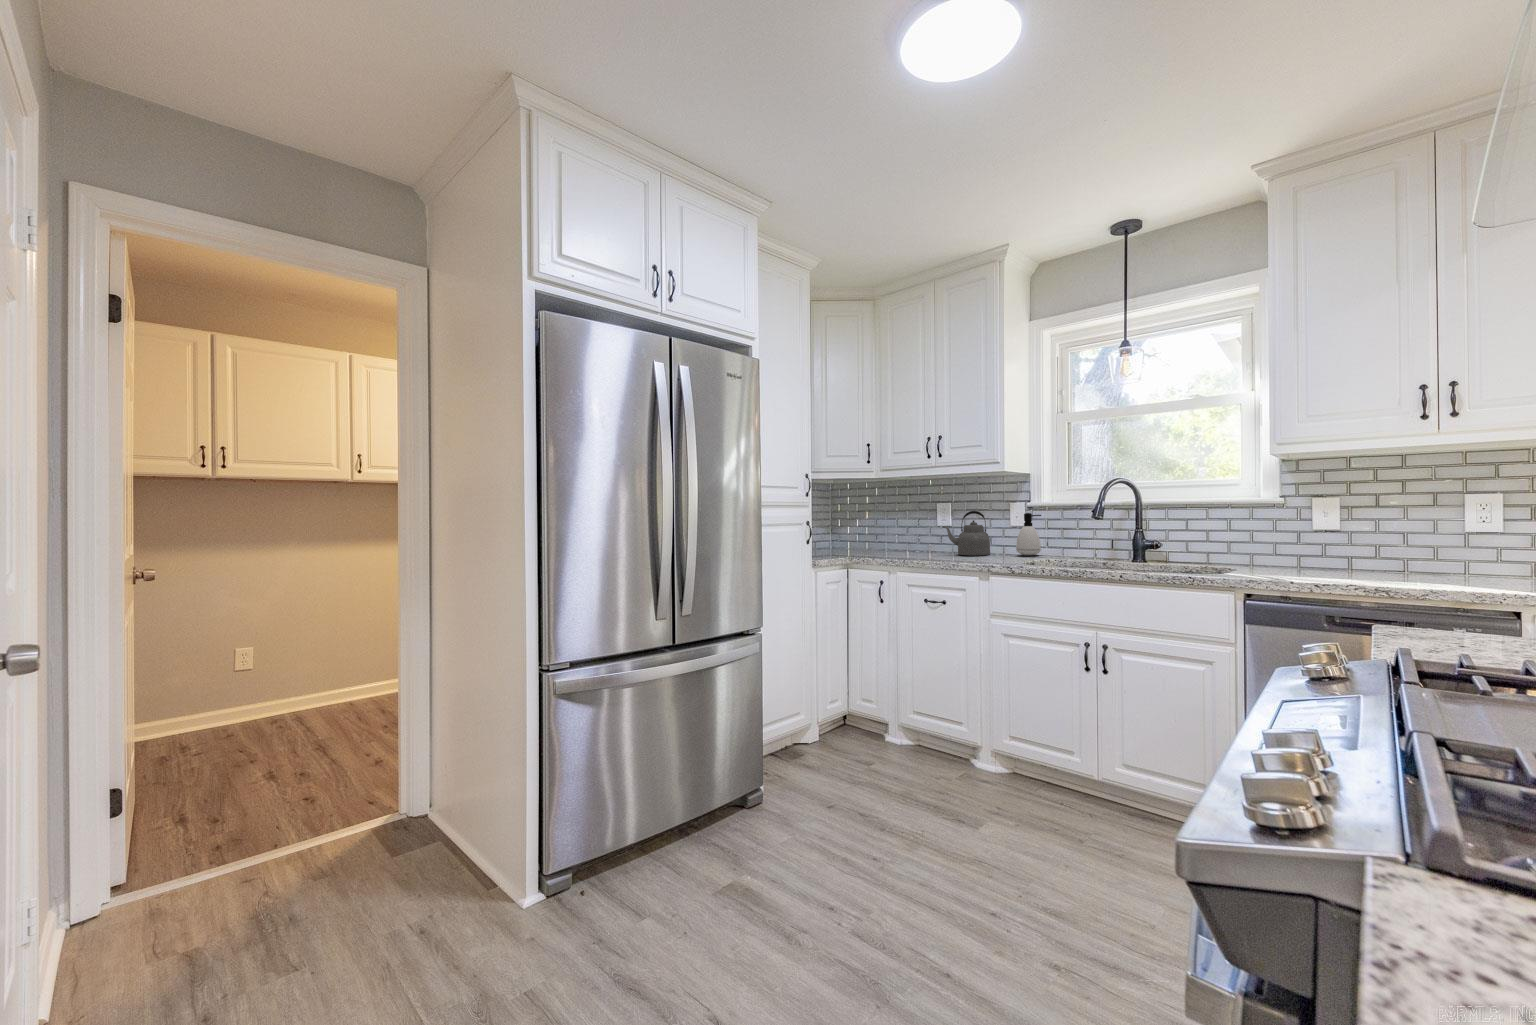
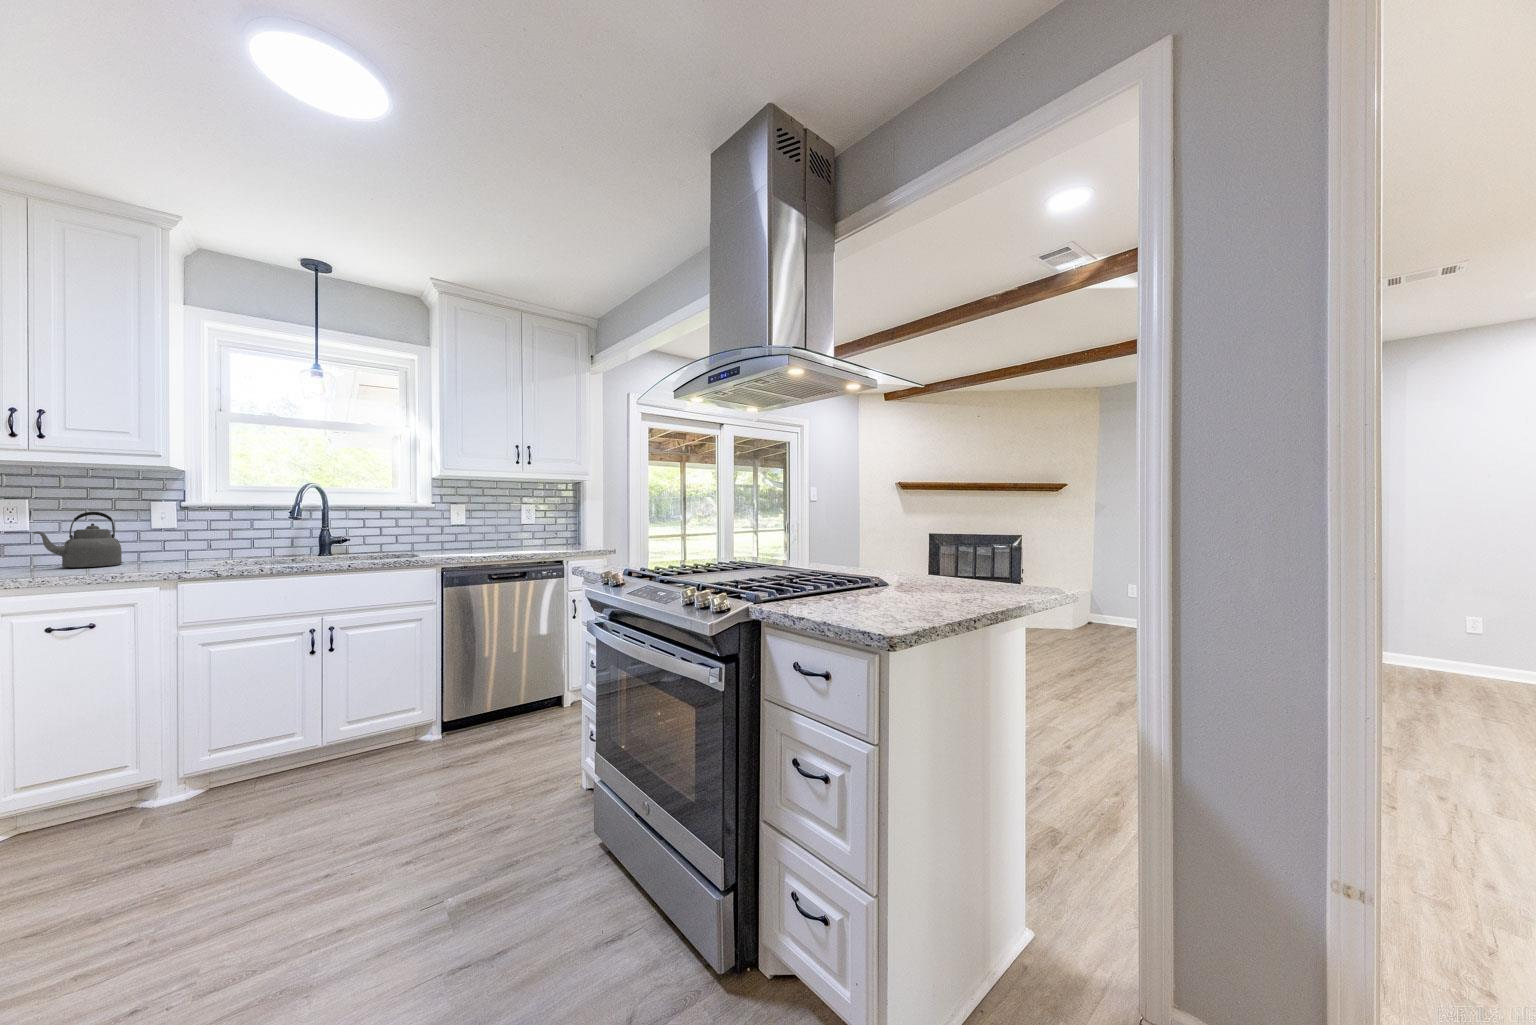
soap dispenser: present [1016,513,1041,556] -> none [170,514,205,561]

